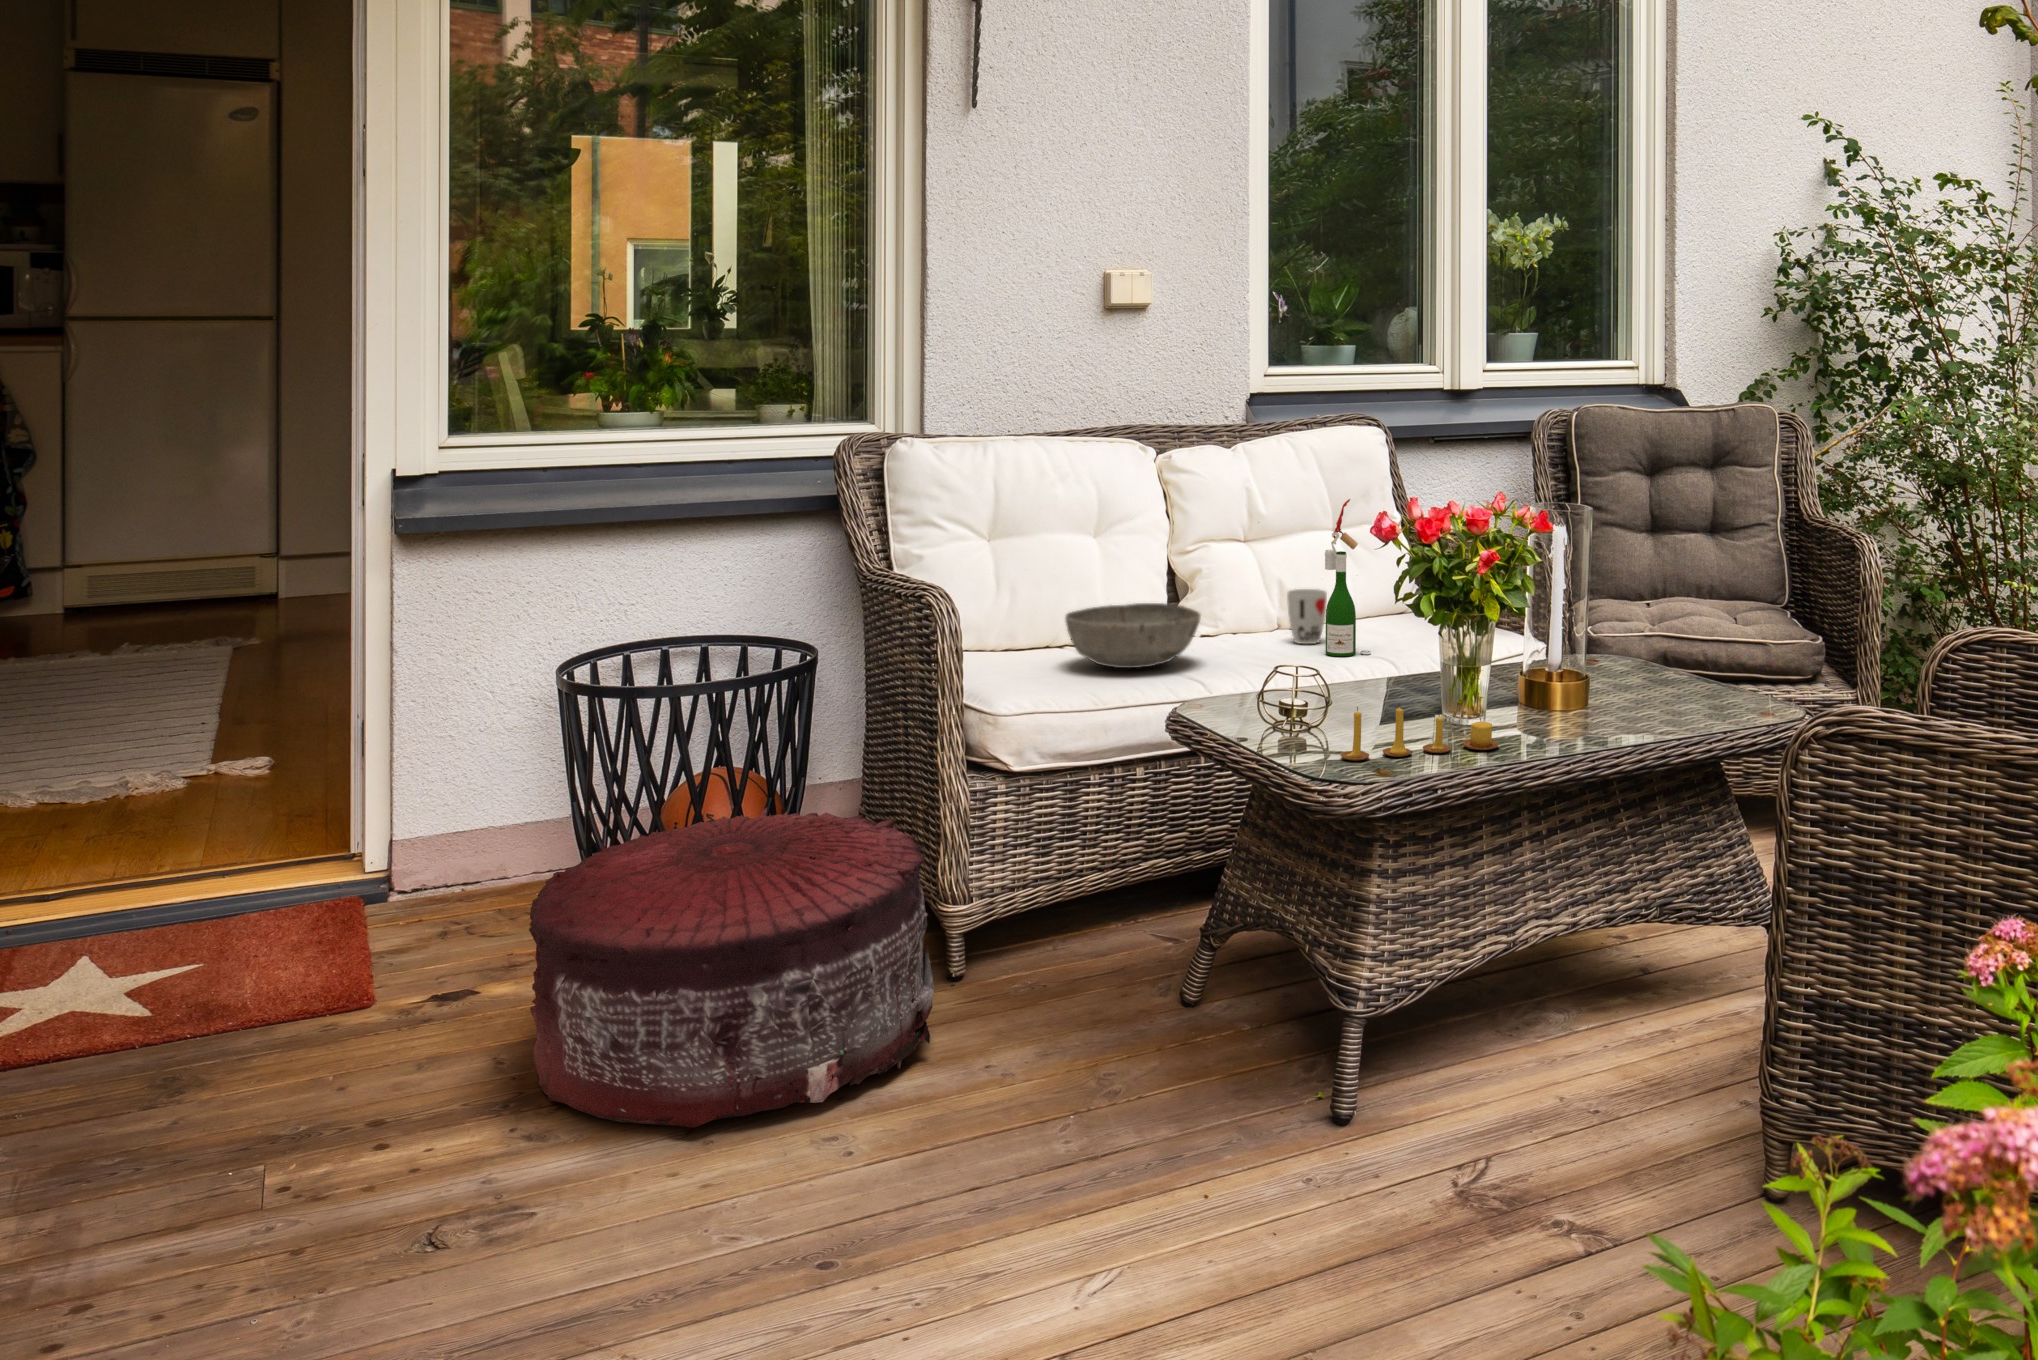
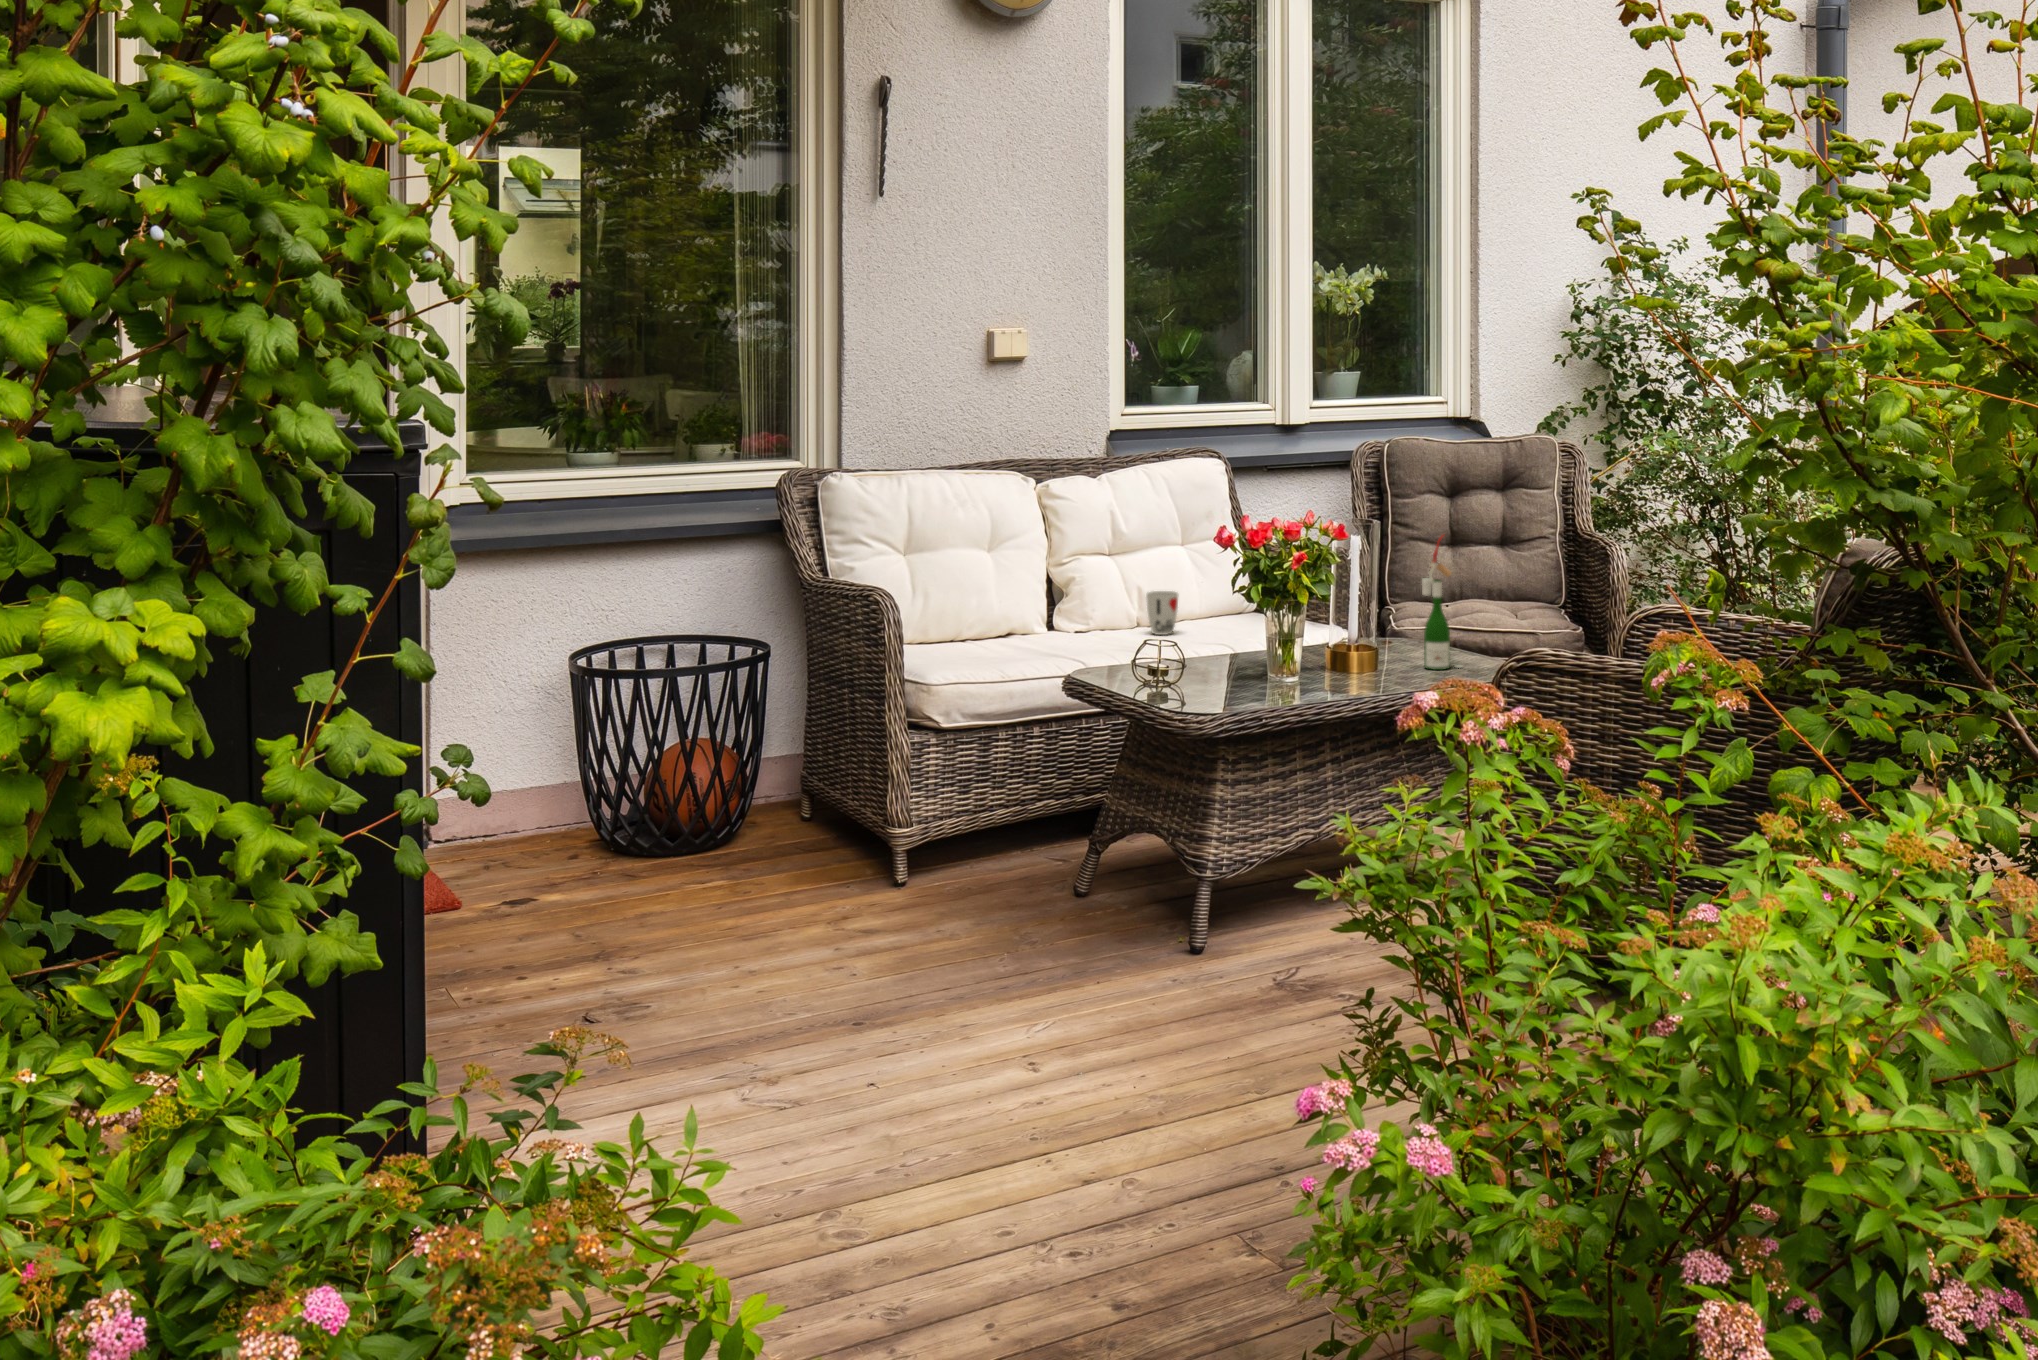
wine bottle: present [1325,499,1371,656] -> present [1422,535,1462,670]
bowl: present [1065,603,1201,668] -> none [973,603,1079,653]
candle: present [1341,704,1499,760] -> none [1190,665,1304,705]
pouf: present [529,808,934,1128] -> none [602,757,893,962]

